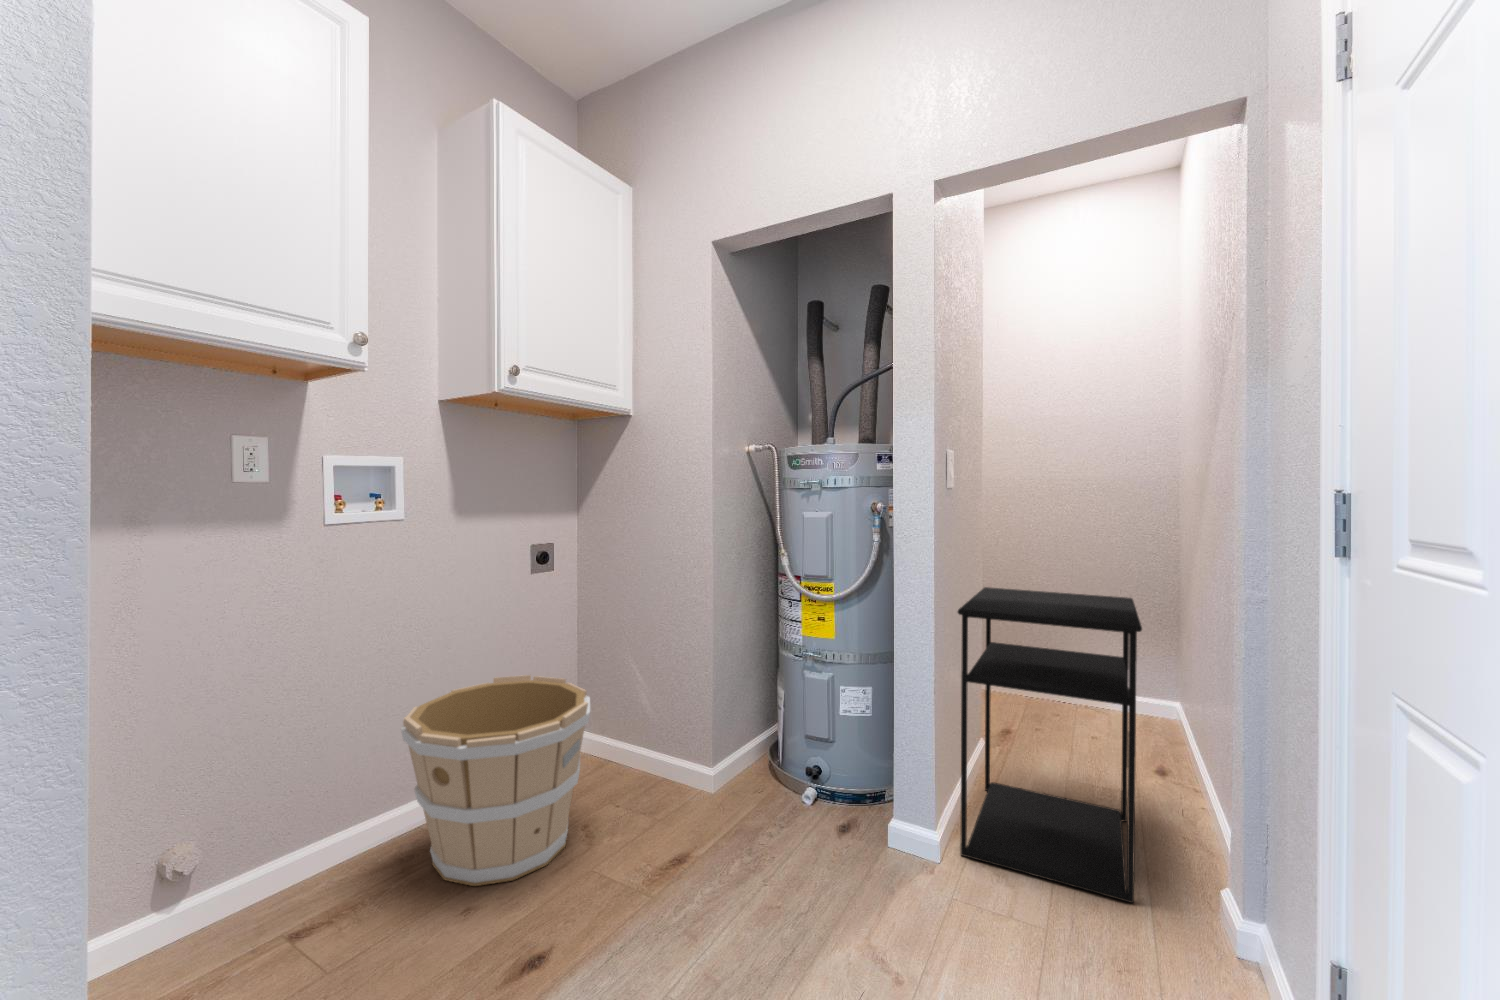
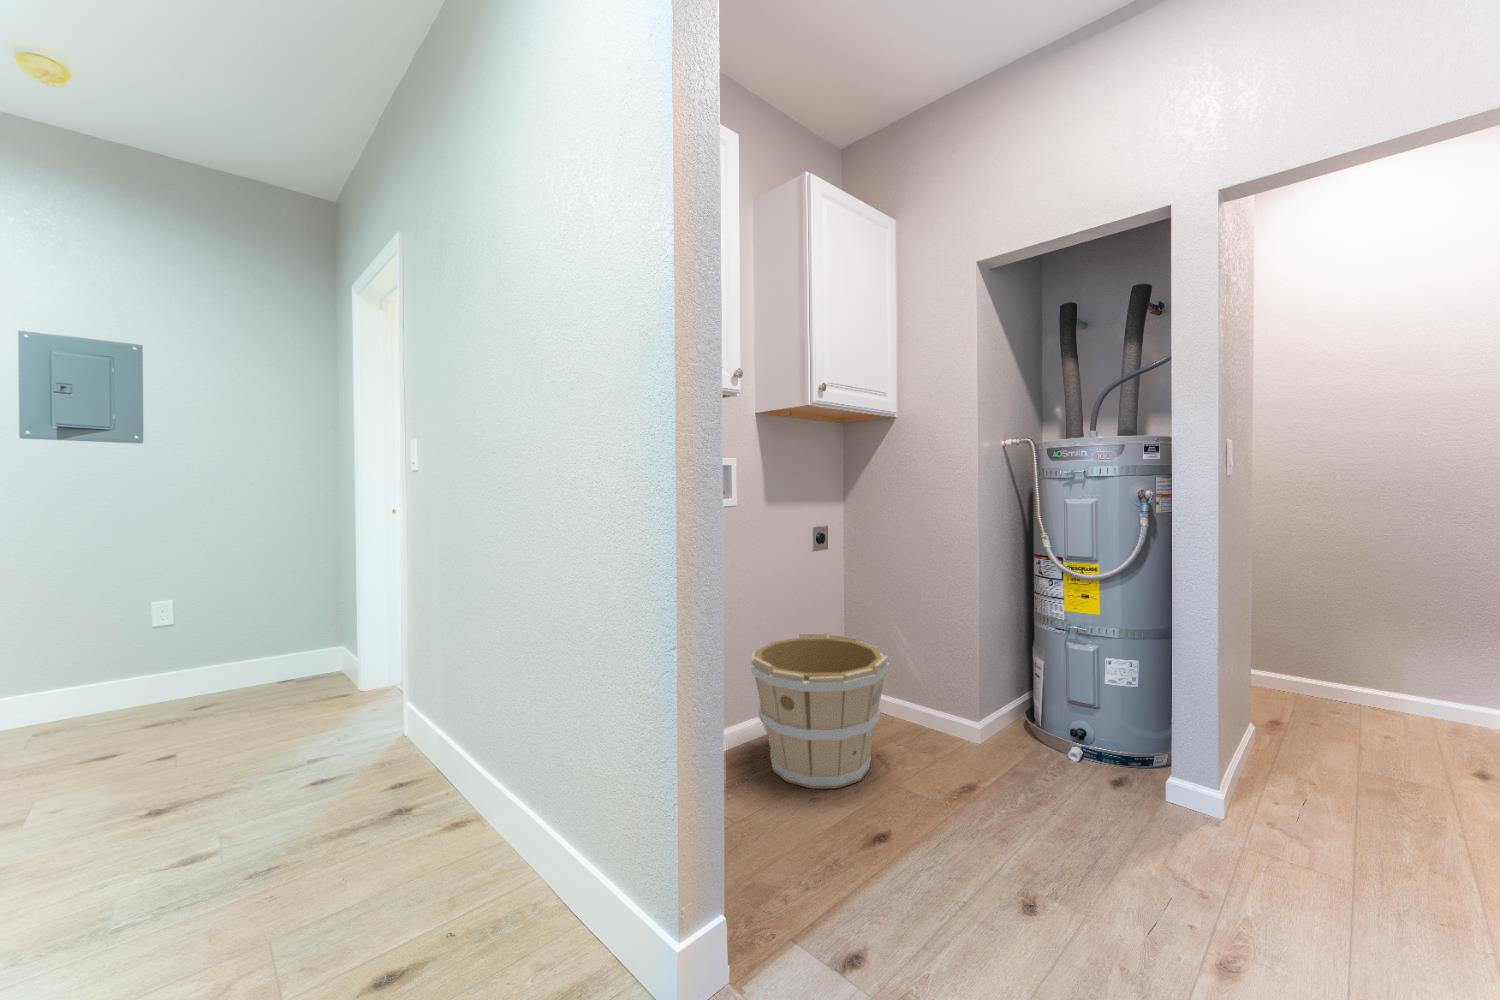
shelving unit: present [958,587,1142,903] -> none [1243,571,1469,880]

